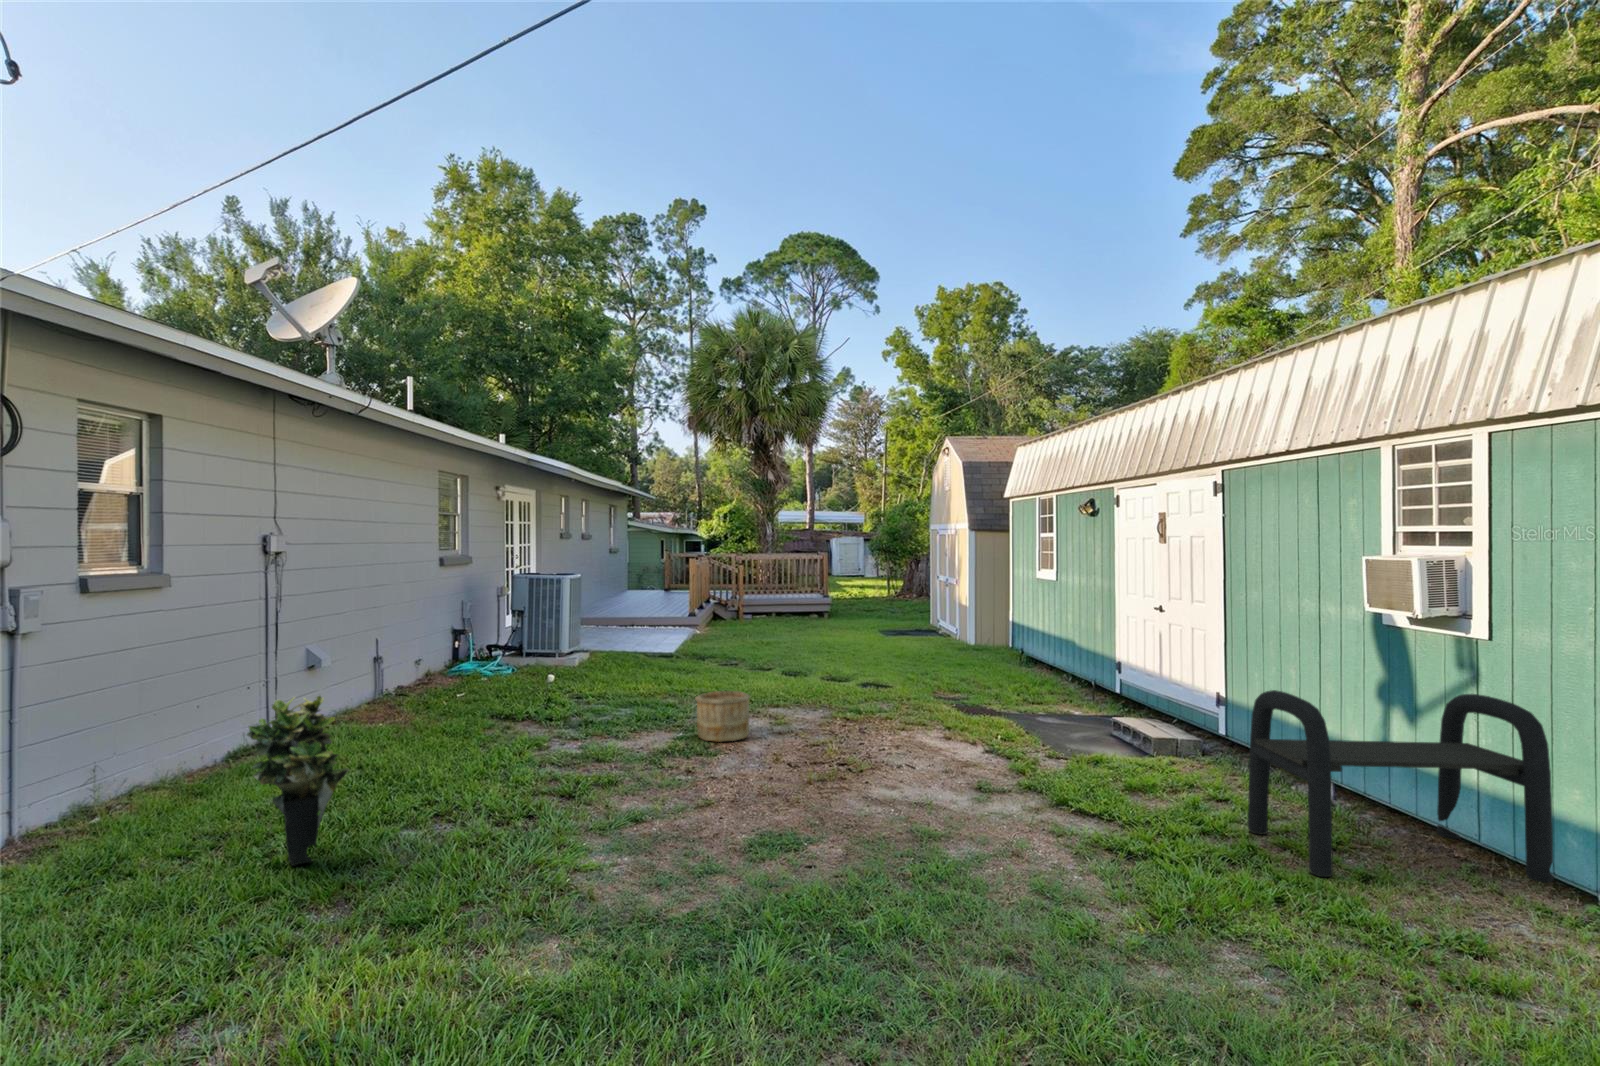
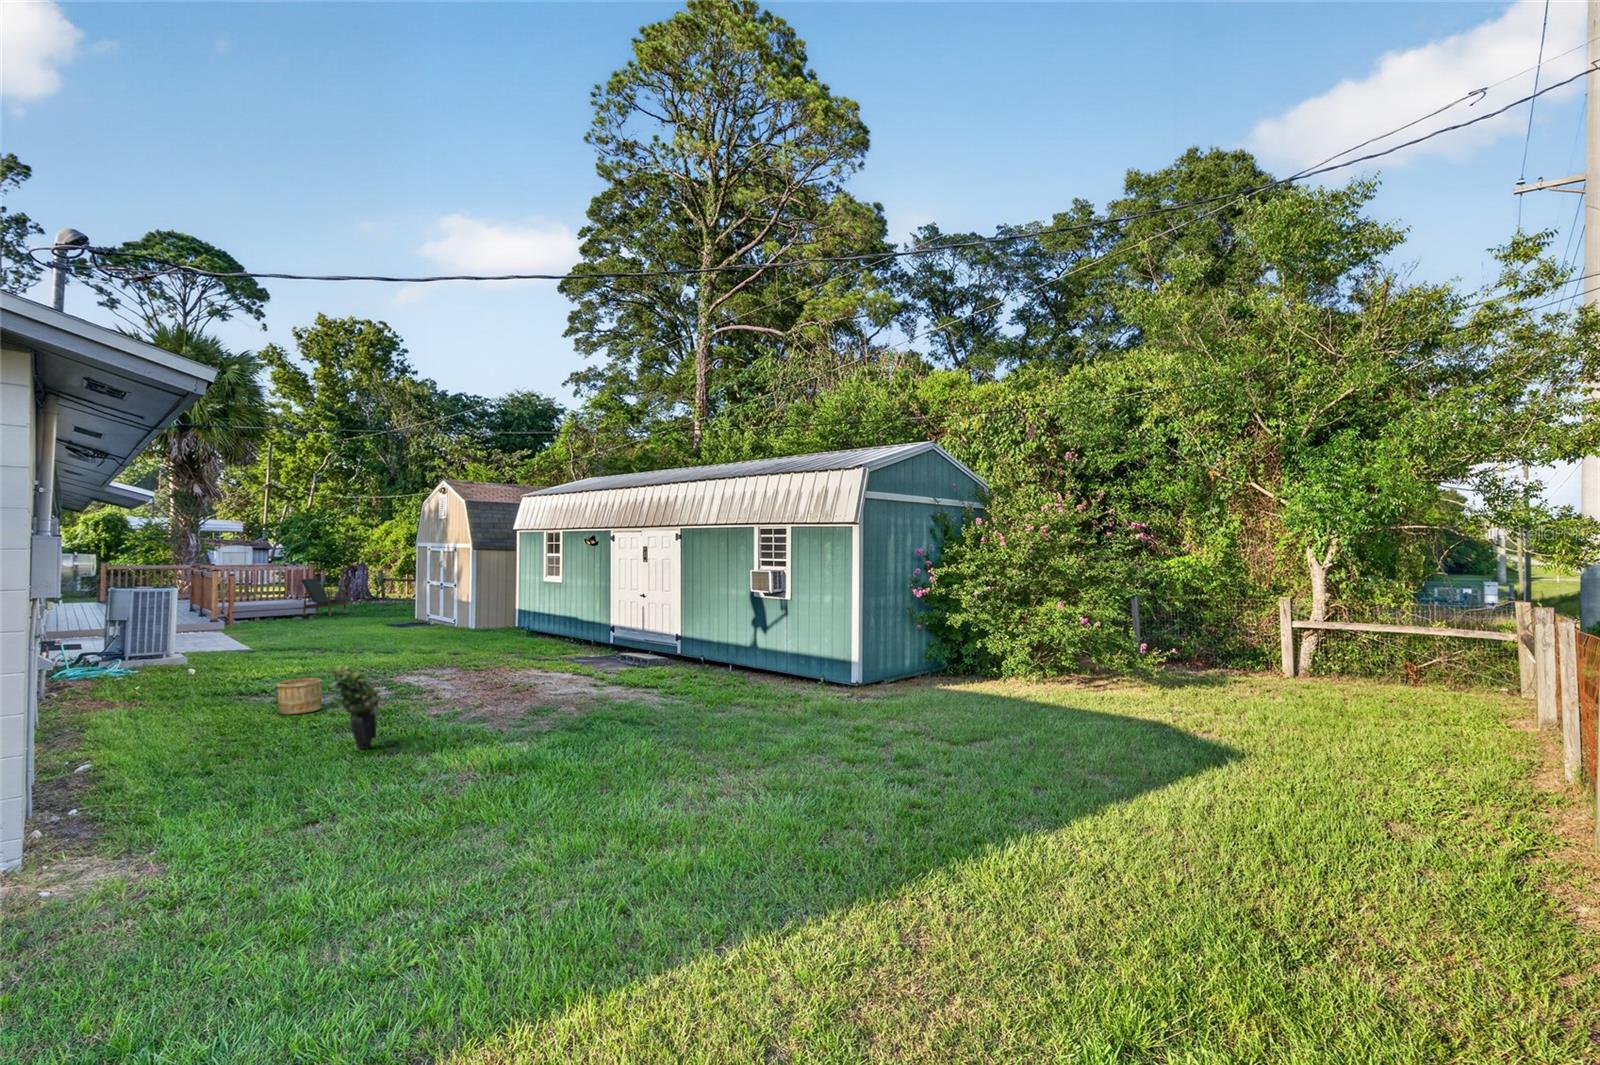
lounge chair: none [849,569,897,613] -> present [302,578,350,615]
bench: present [1248,690,1554,883] -> none [723,619,812,685]
wooden bucket: present [695,691,750,742] -> present [277,678,322,714]

